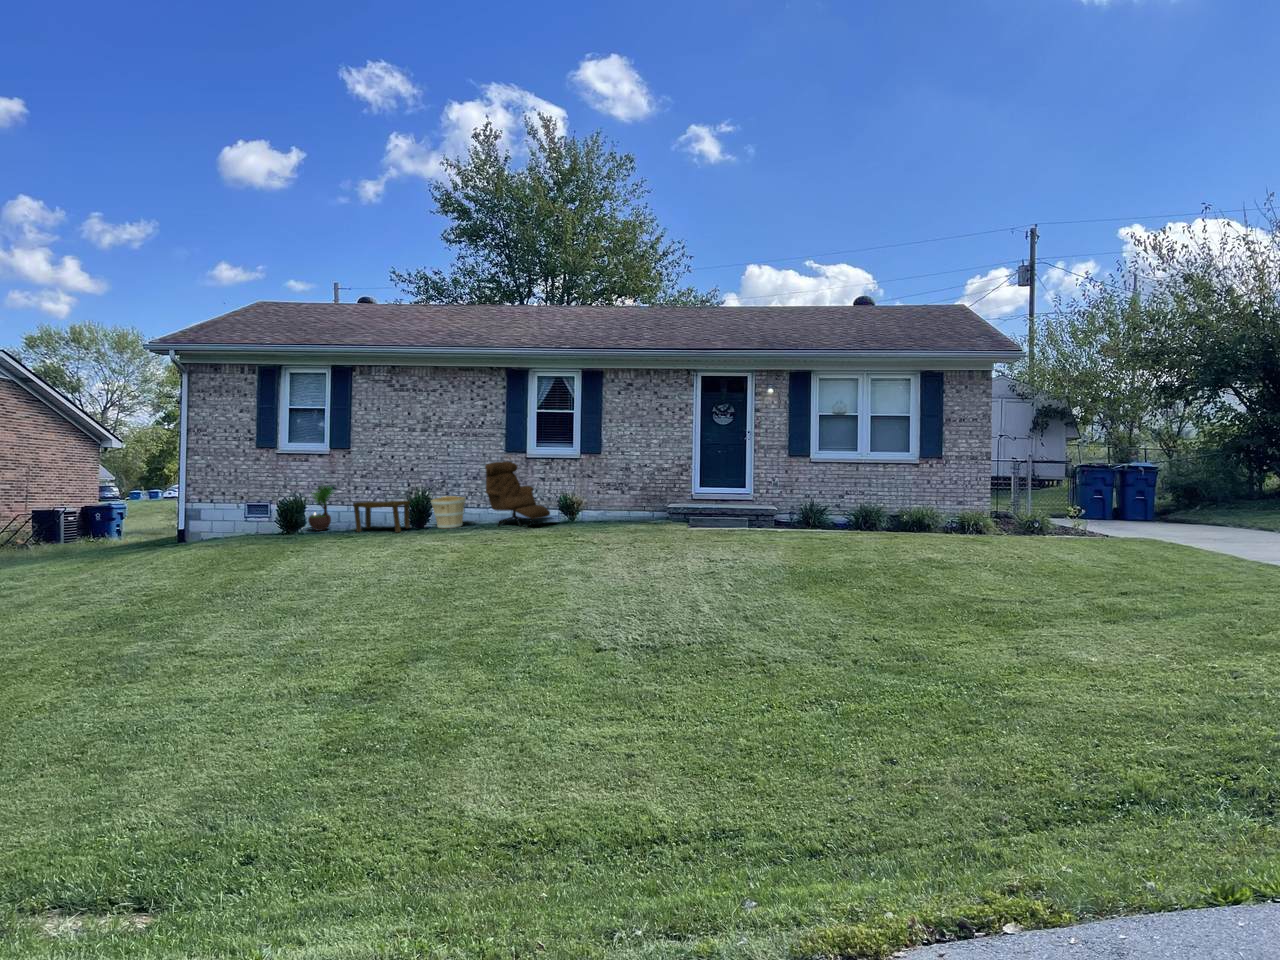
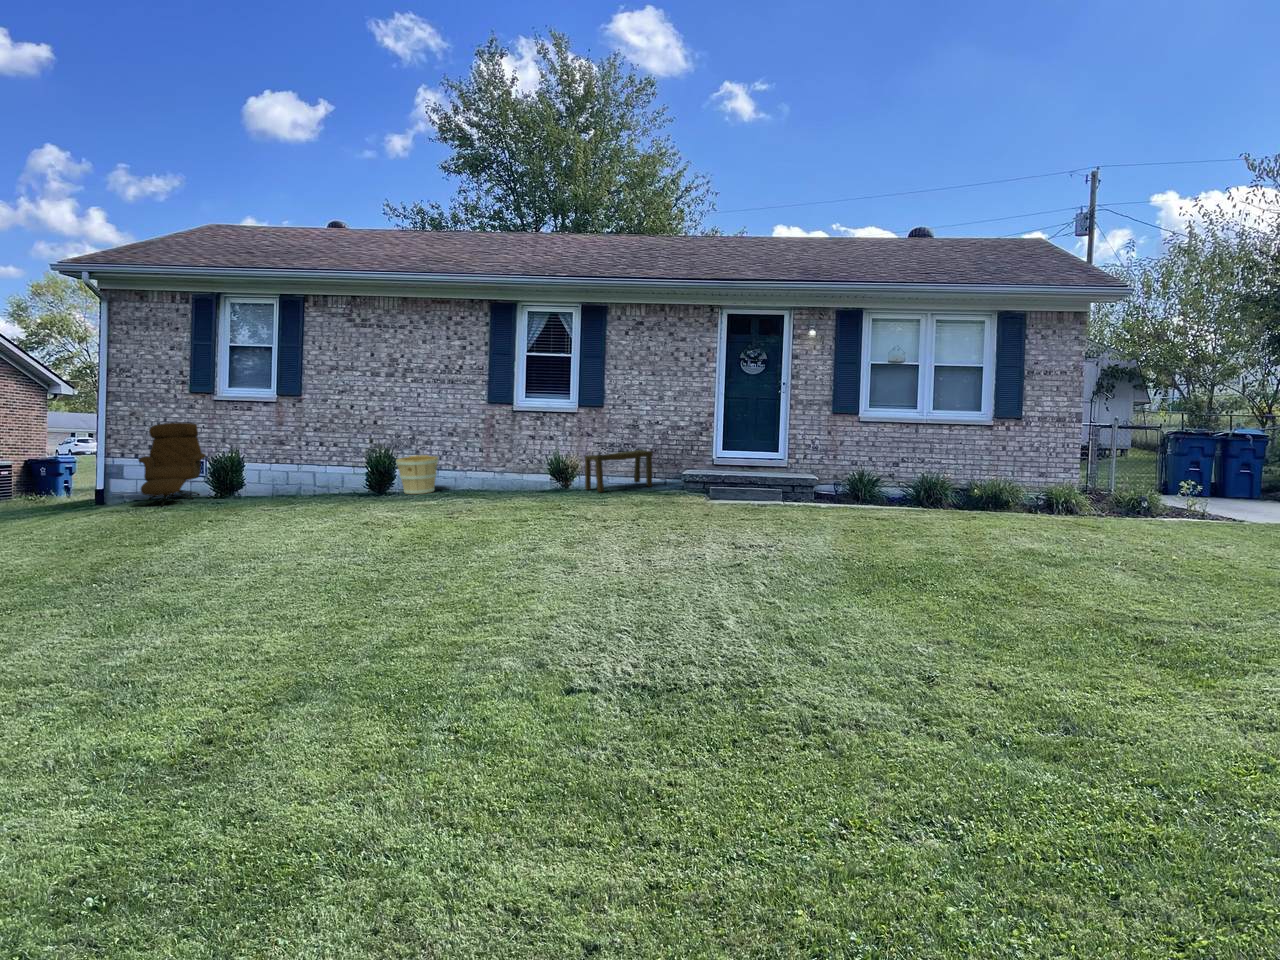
lounge chair: present [485,461,550,528] -> present [139,423,206,506]
potted tree: present [308,486,332,531] -> none [250,434,285,494]
bench: present [353,501,410,532] -> present [585,450,653,492]

